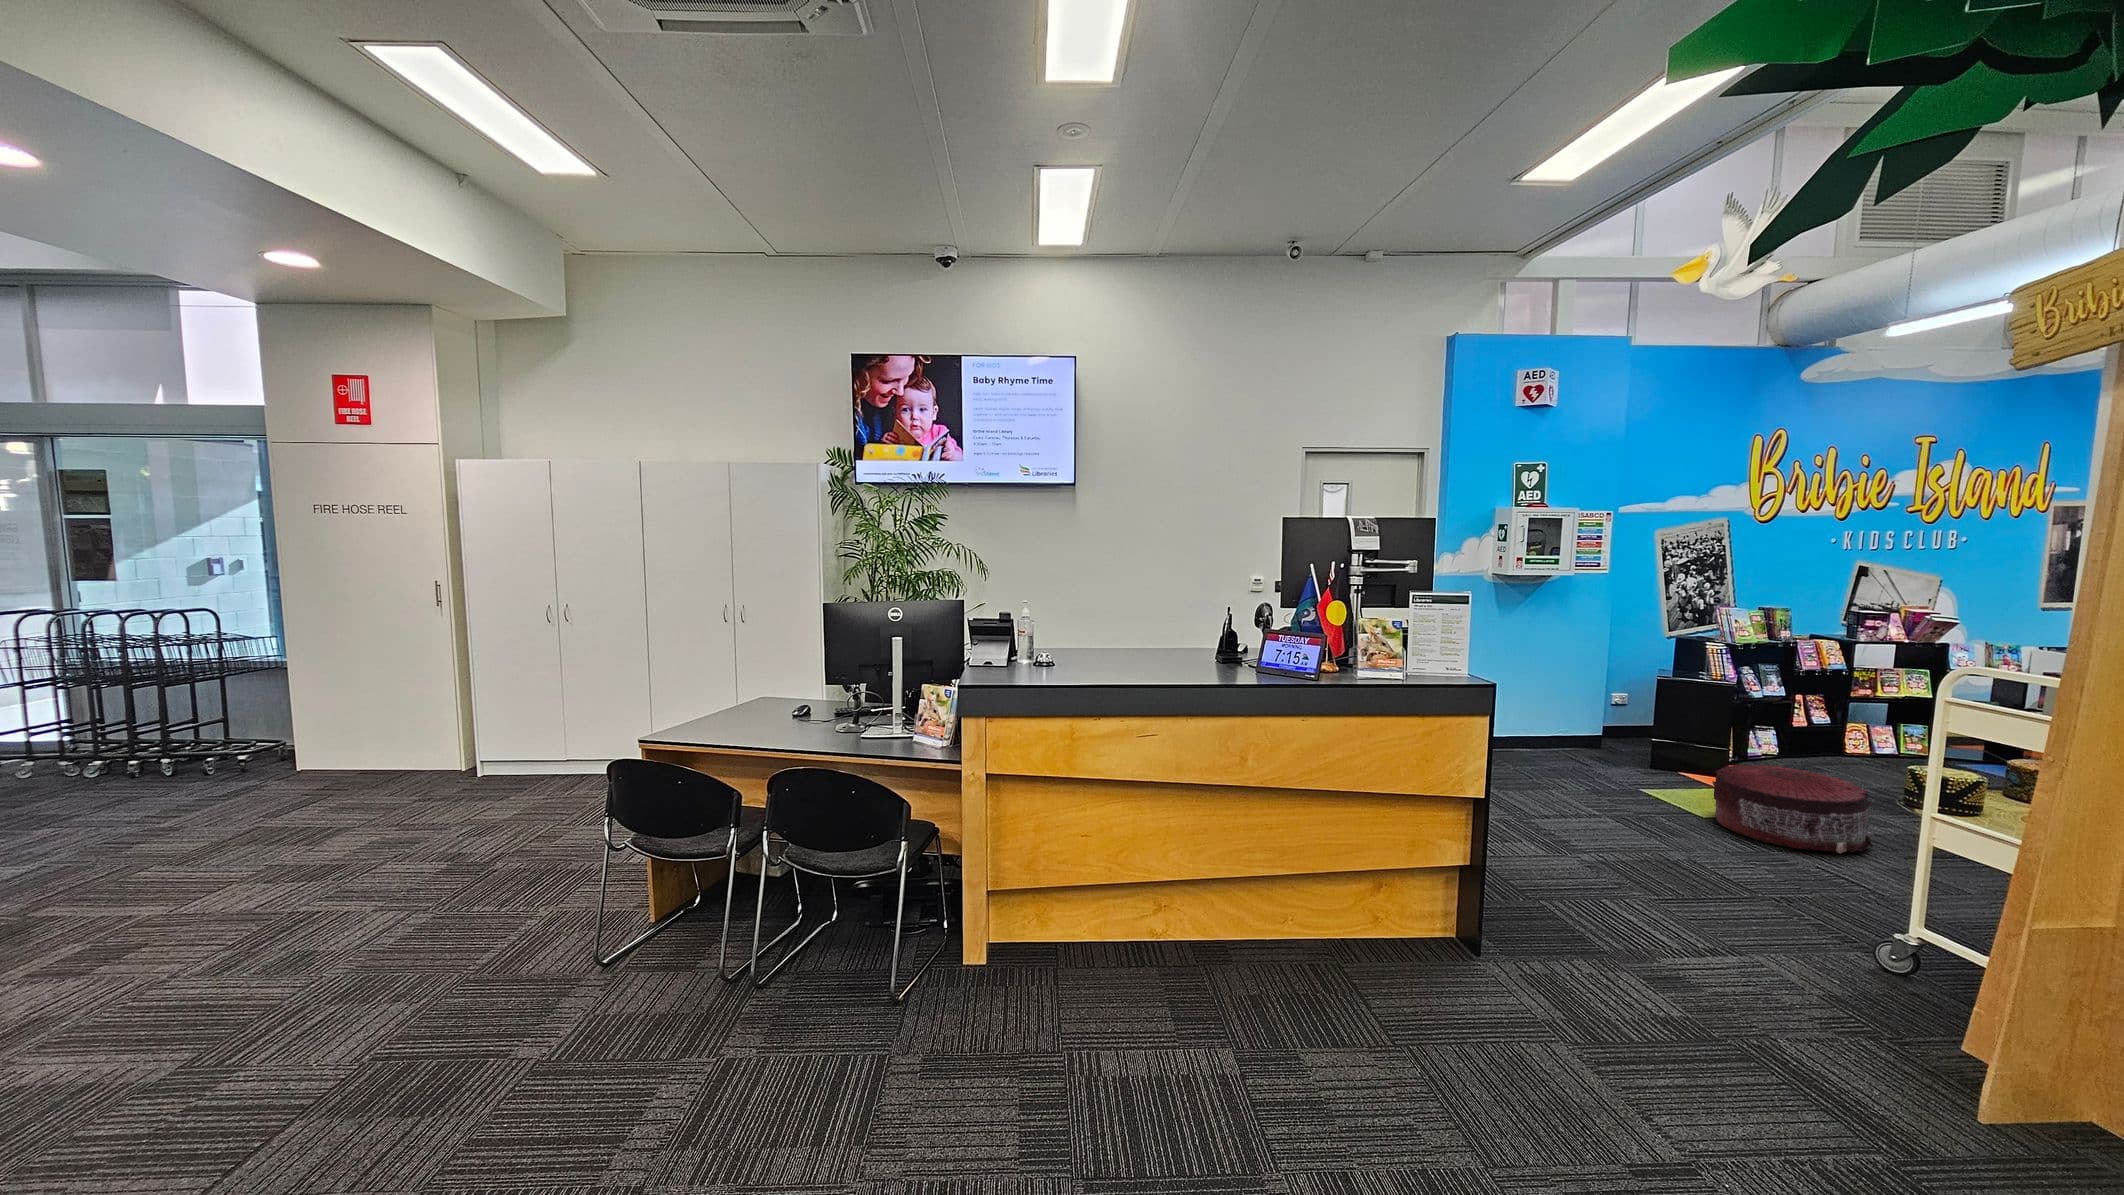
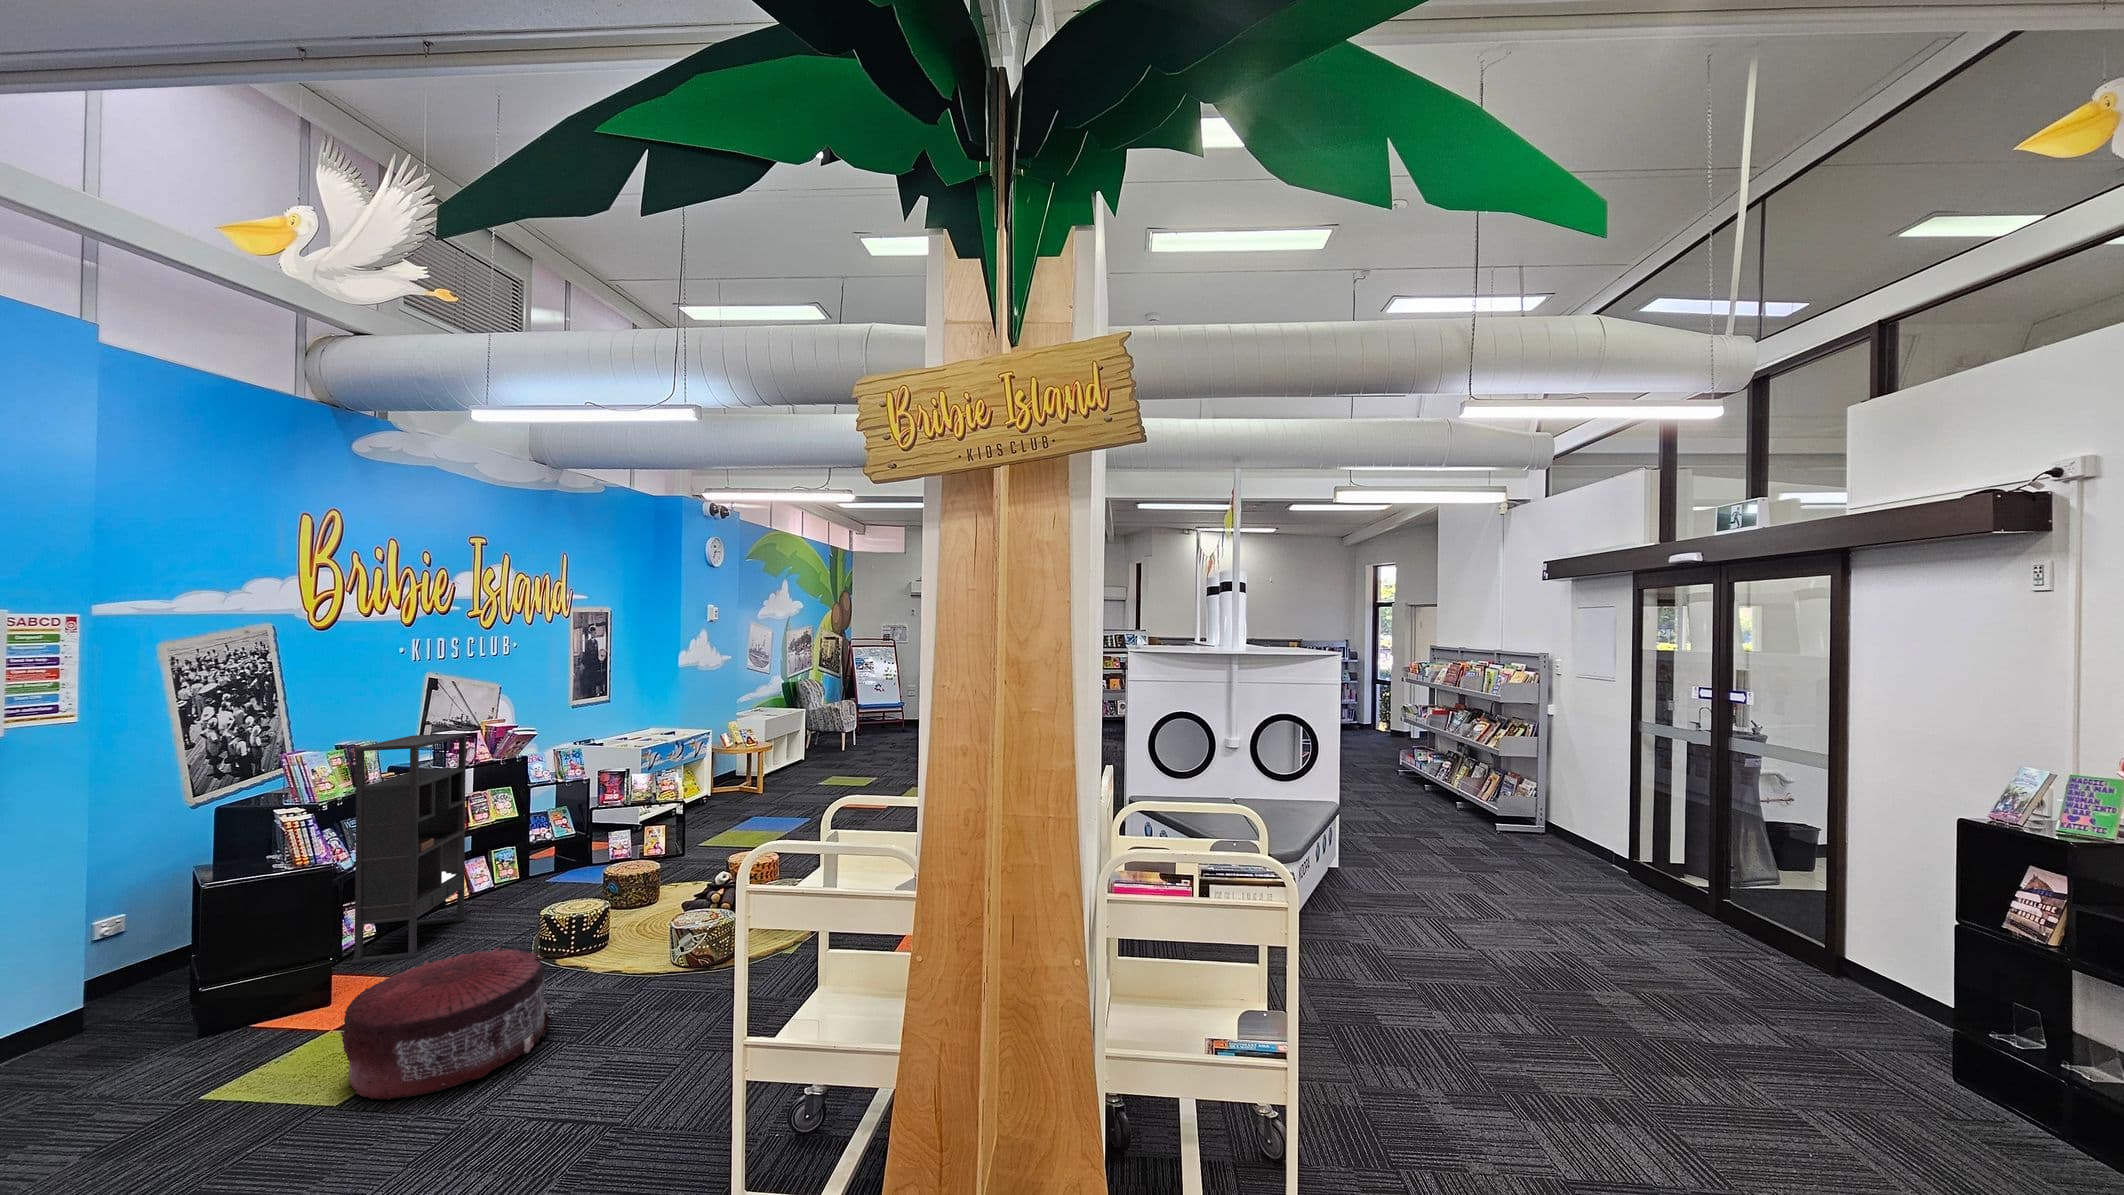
bookshelf: none [1753,611,1872,777] -> present [351,733,469,964]

